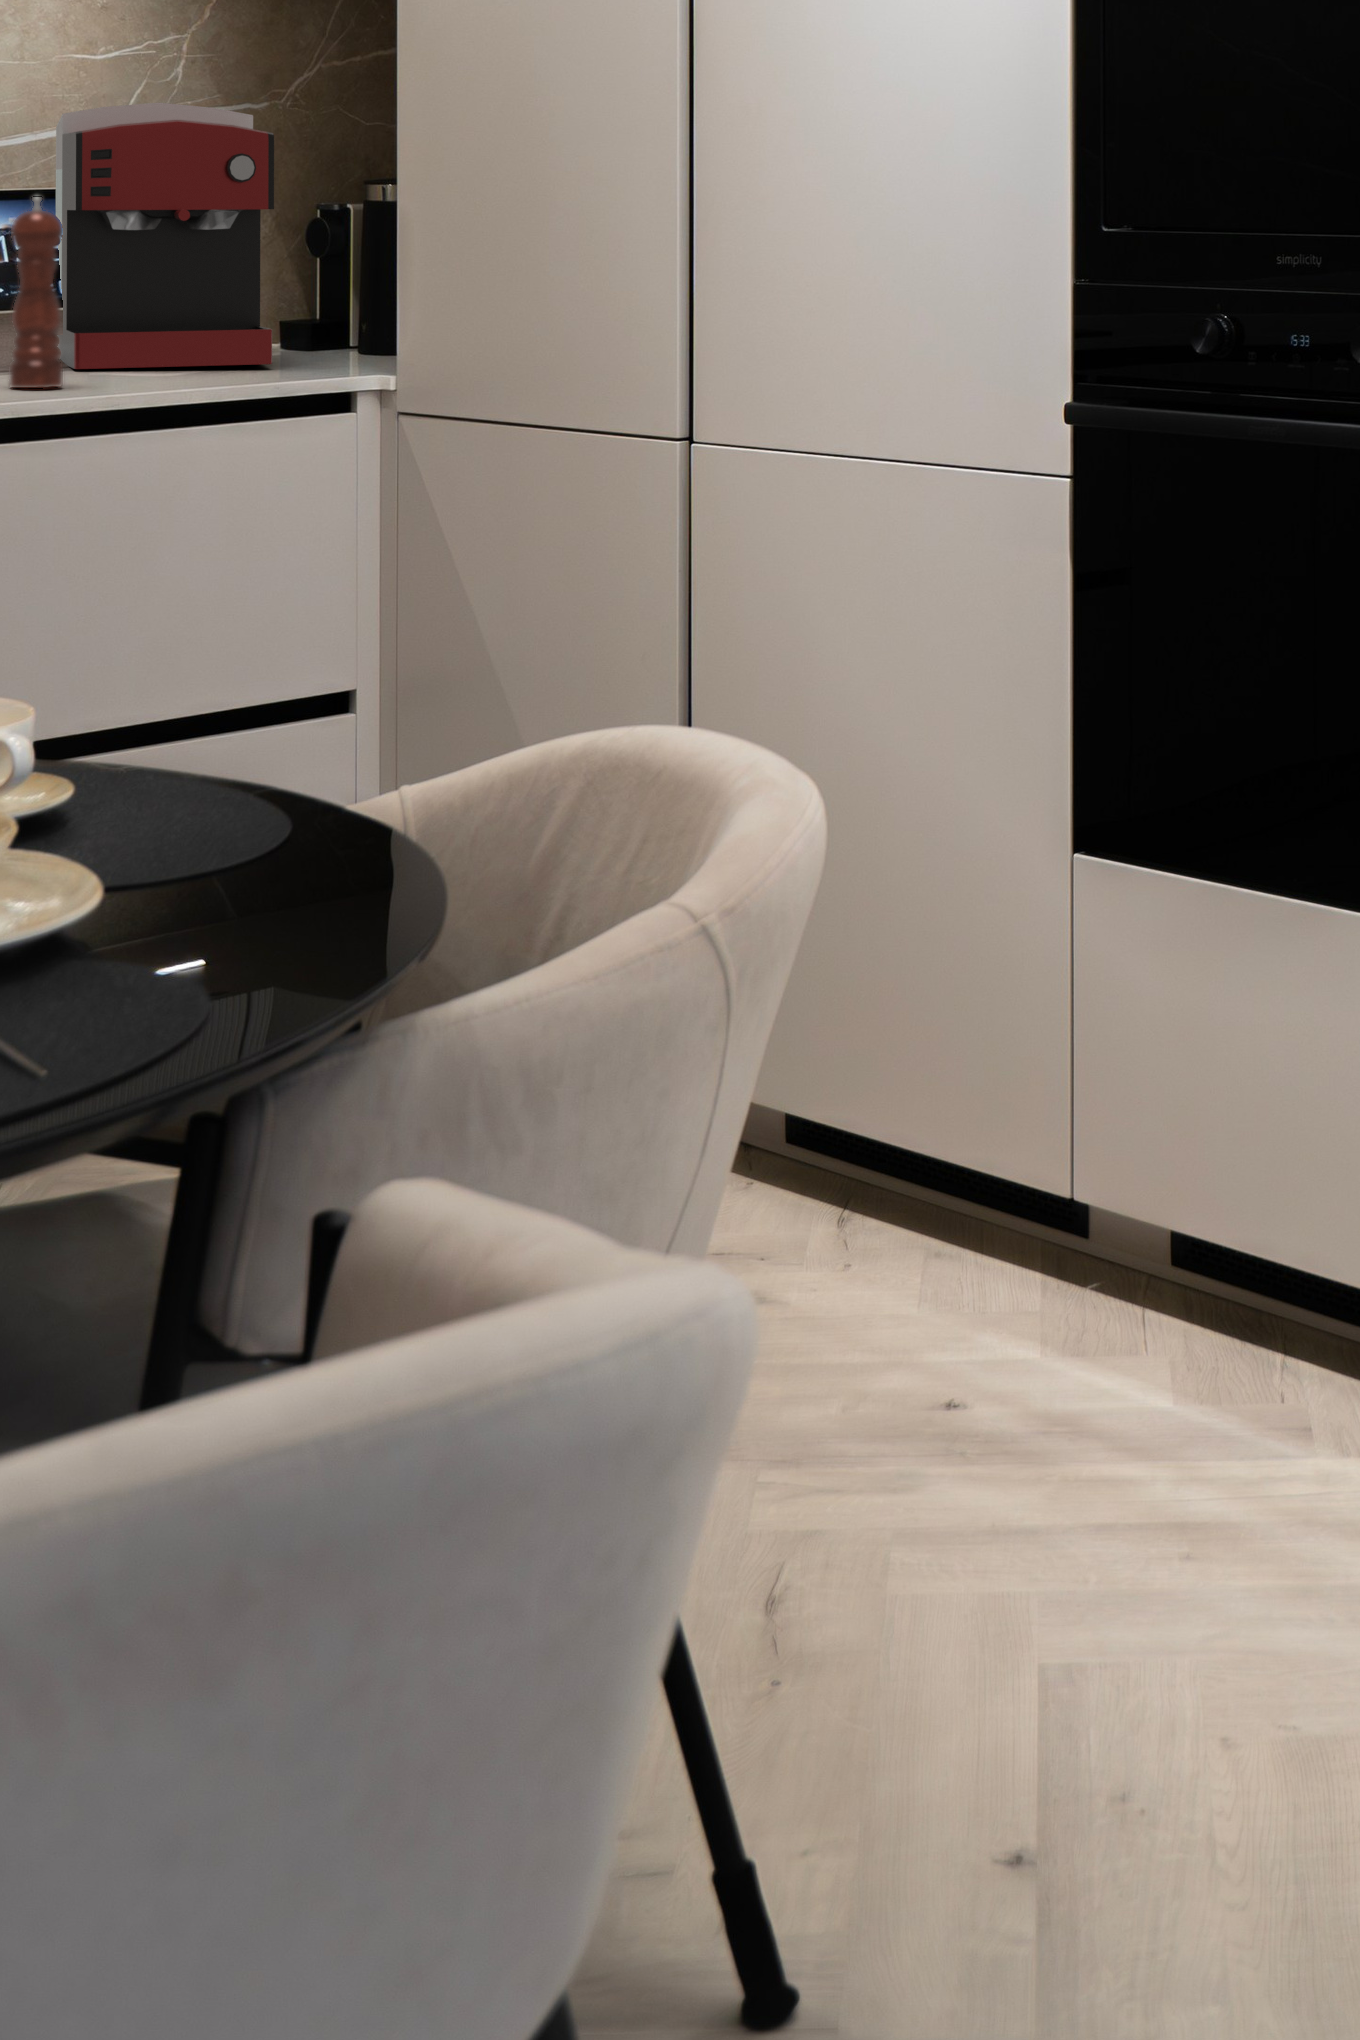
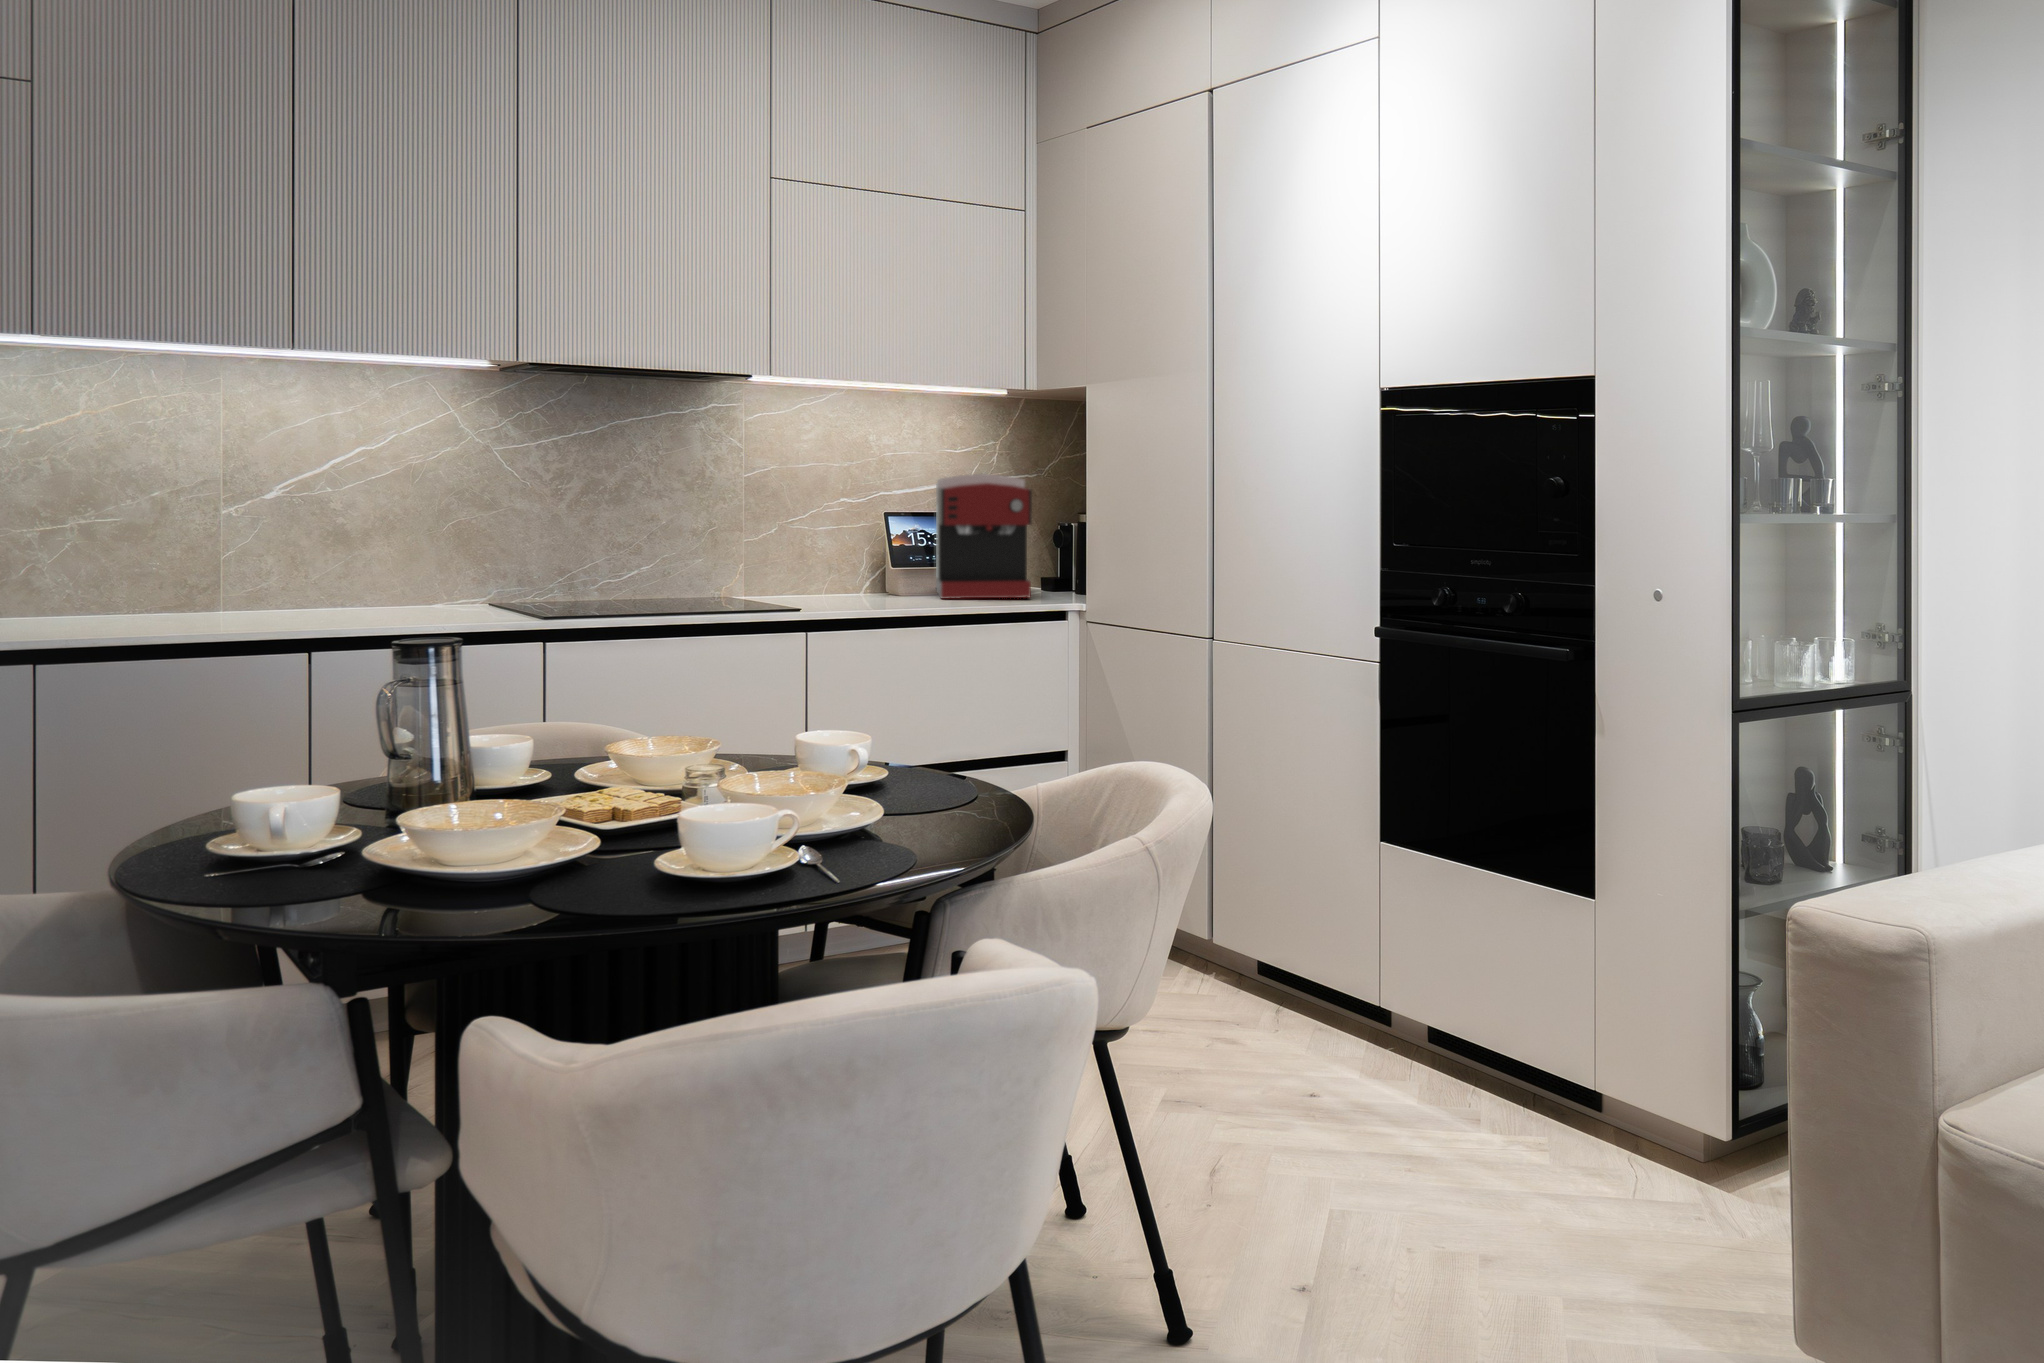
pepper mill: present [9,197,63,388] -> none [909,520,933,608]

